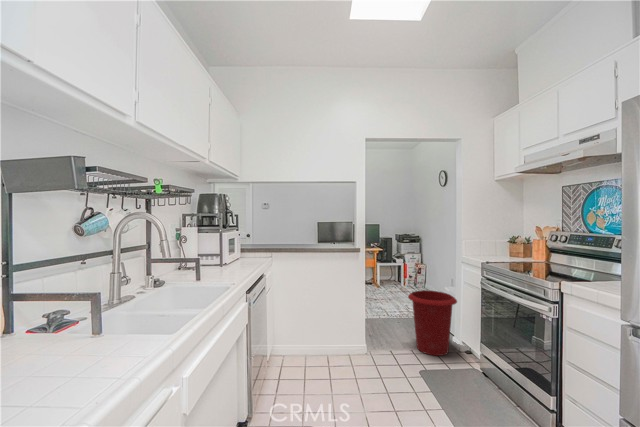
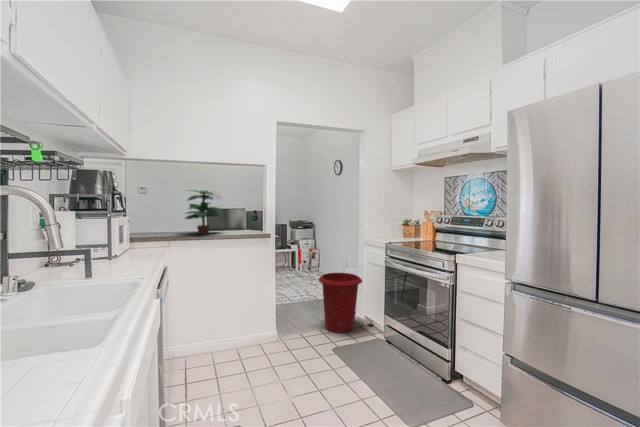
potted plant: none [284,209,317,247] -> present [185,190,222,234]

